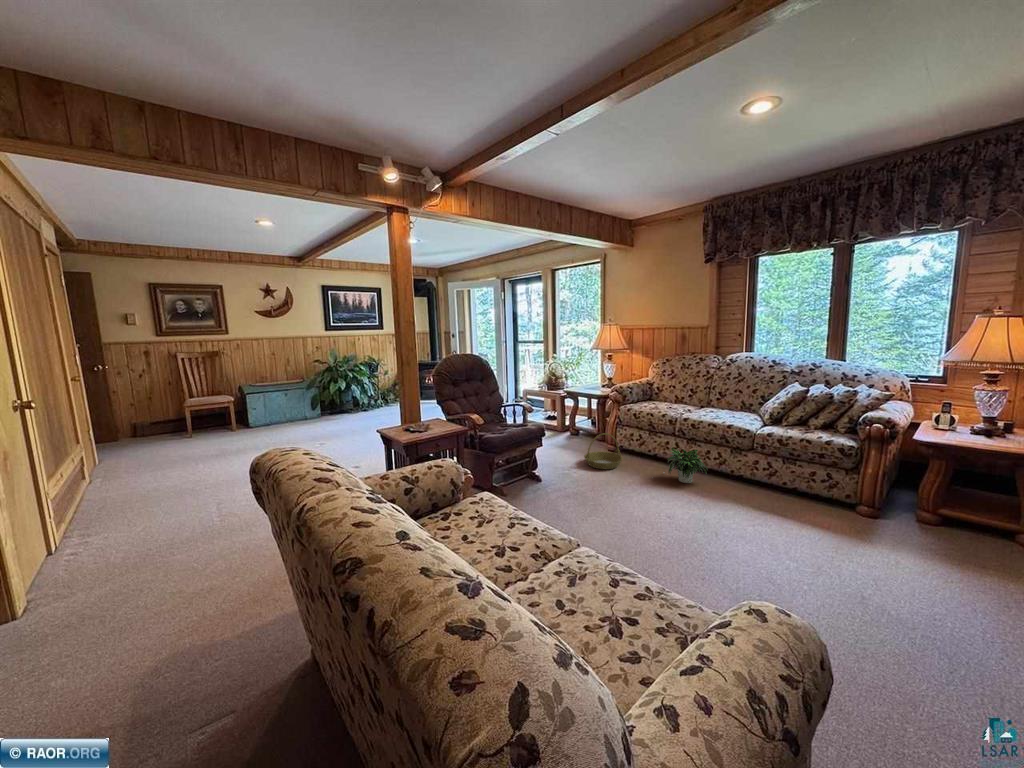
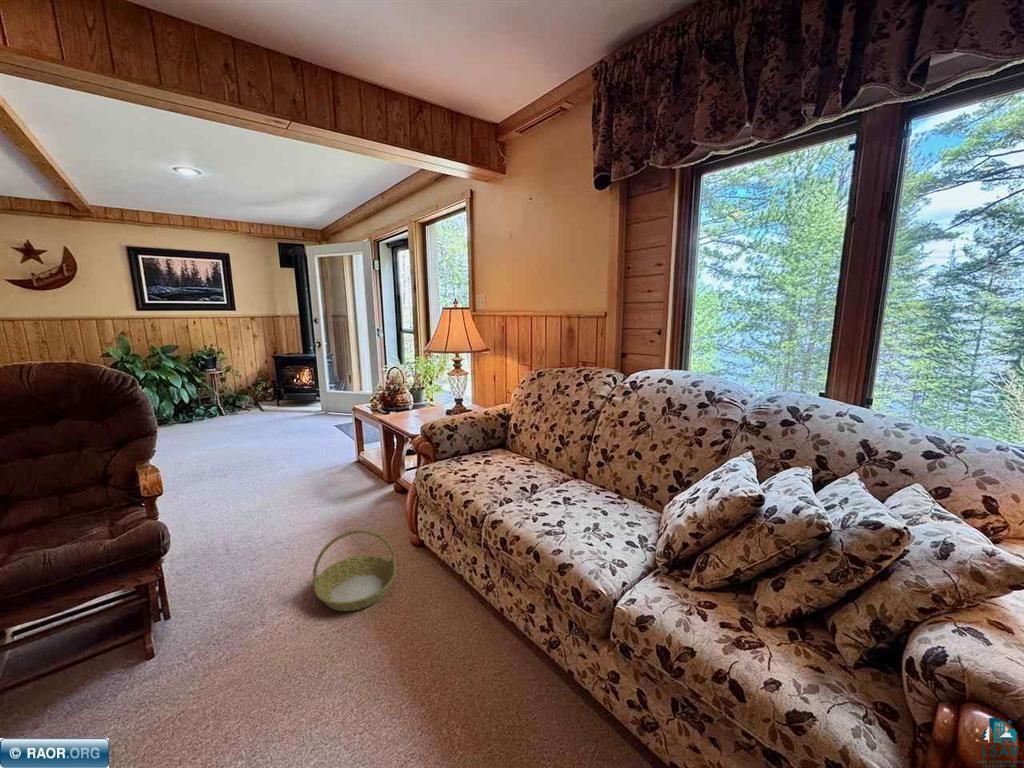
potted plant: present [663,448,708,483] -> none [405,589,519,688]

